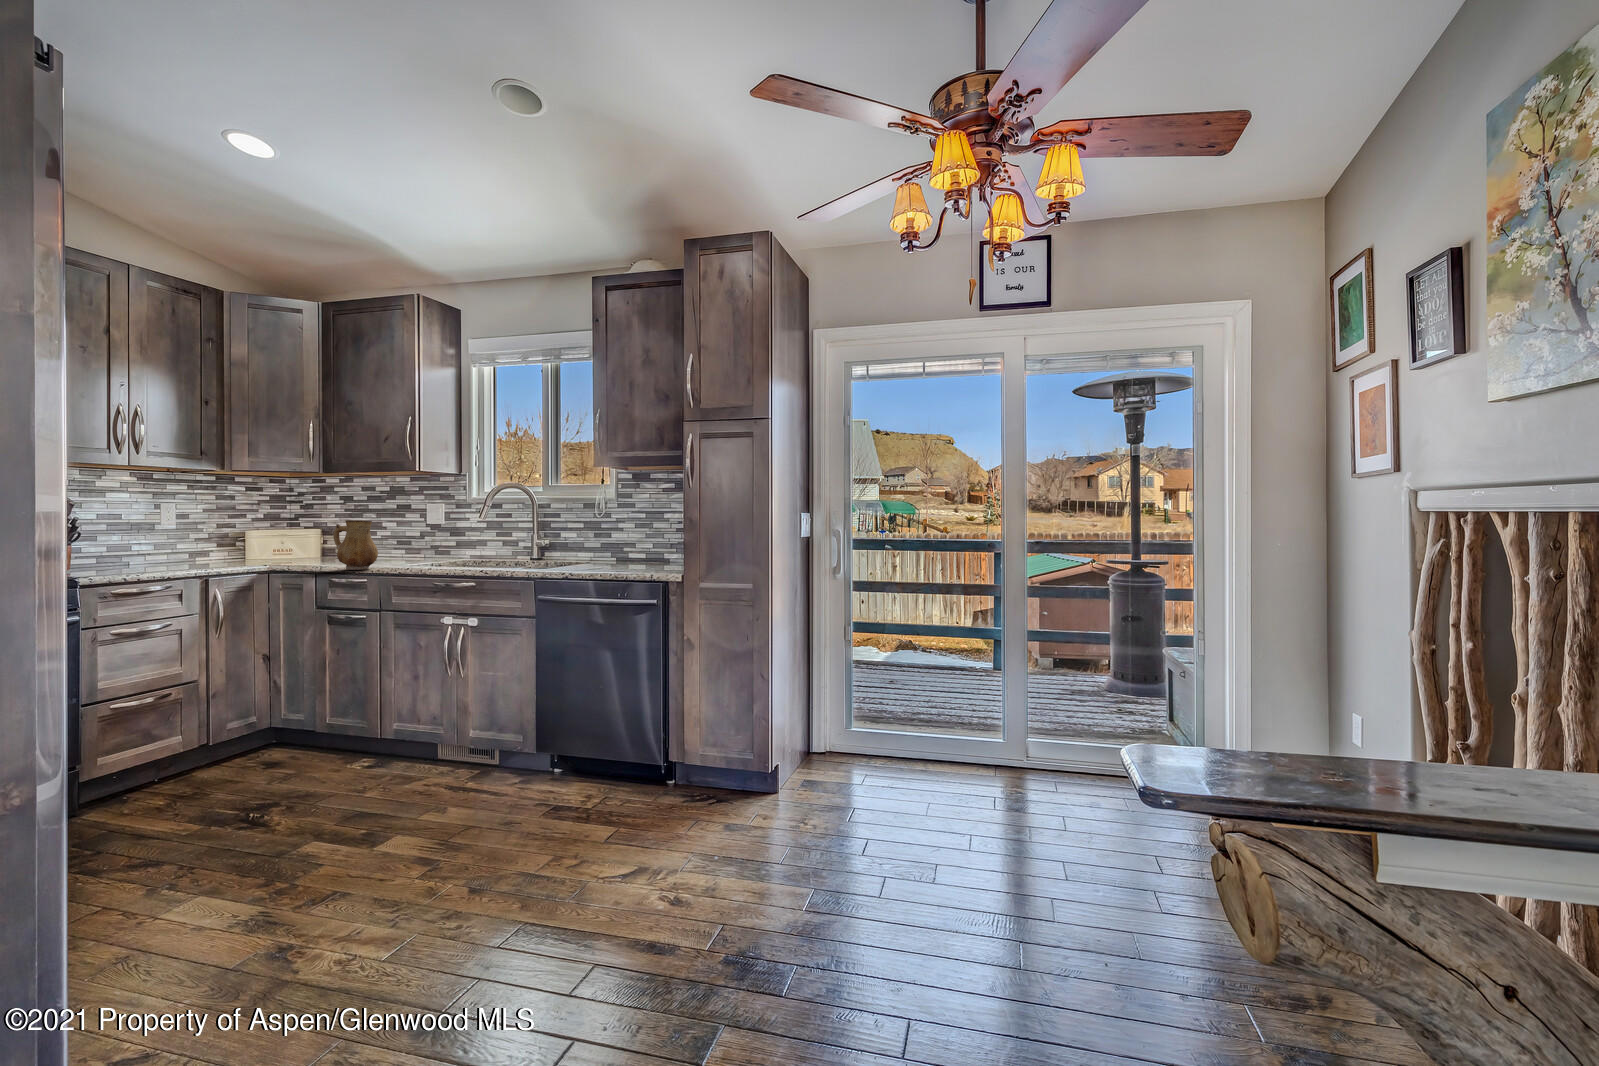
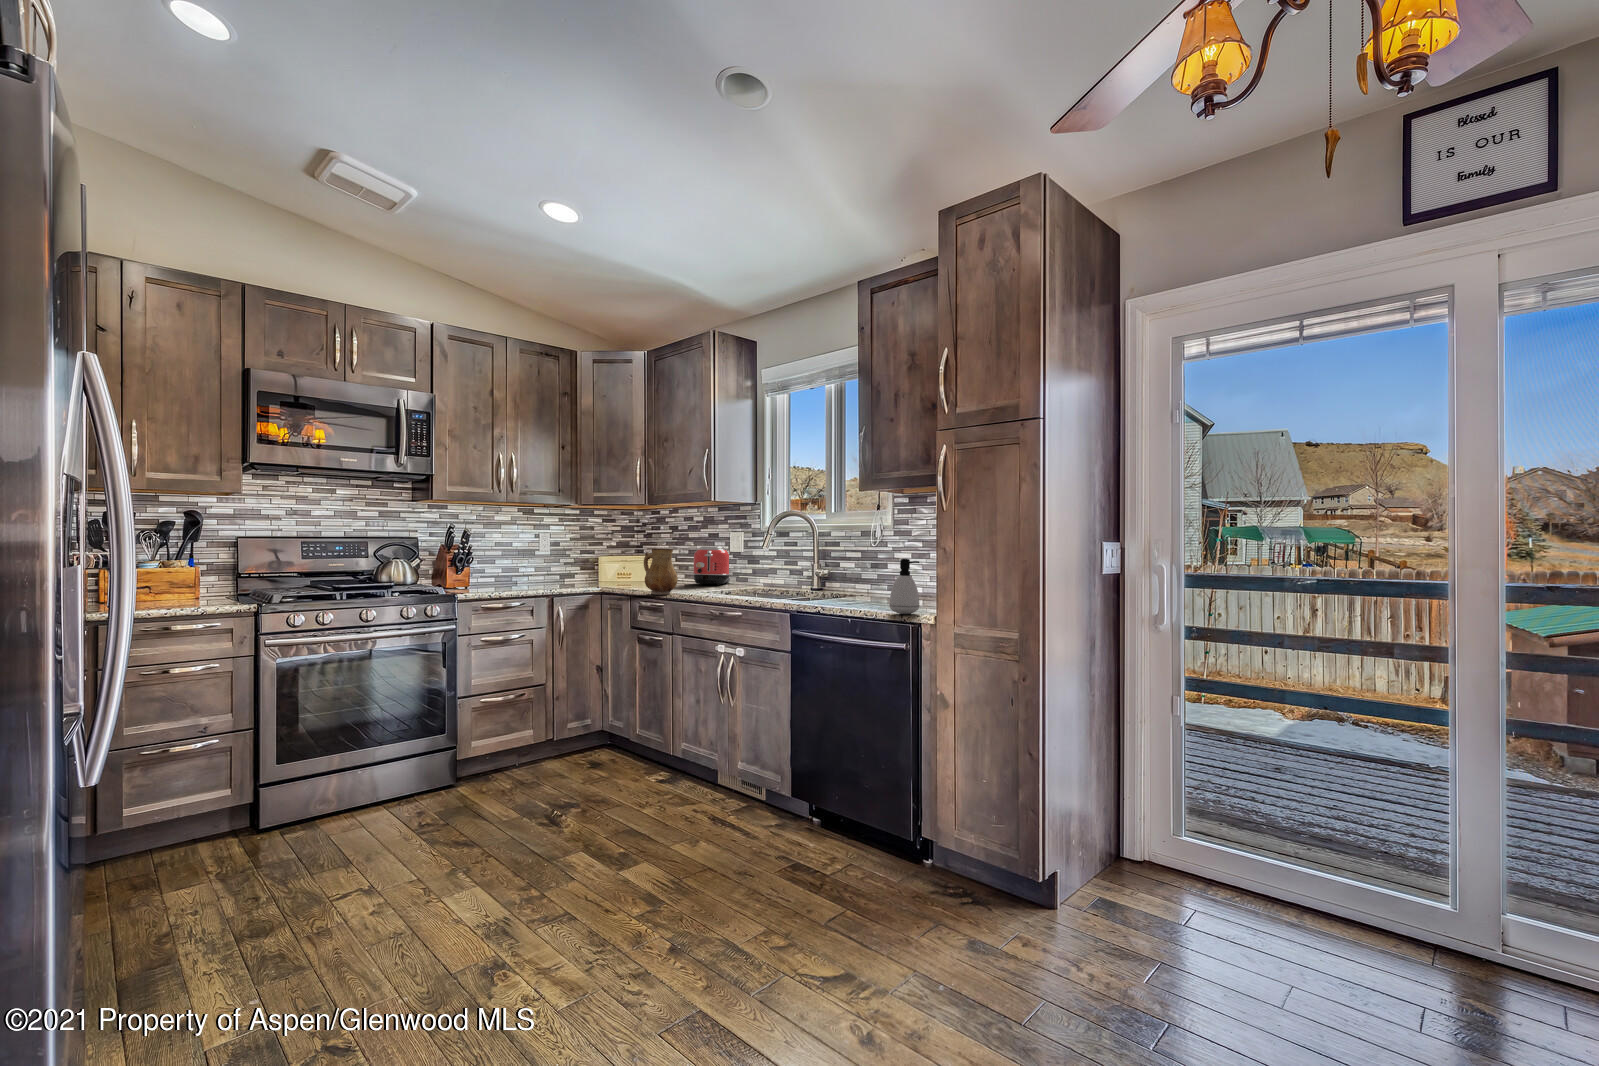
toaster: none [383,519,427,559] -> present [693,546,732,585]
soap dispenser: none [634,527,661,575] -> present [890,559,919,614]

